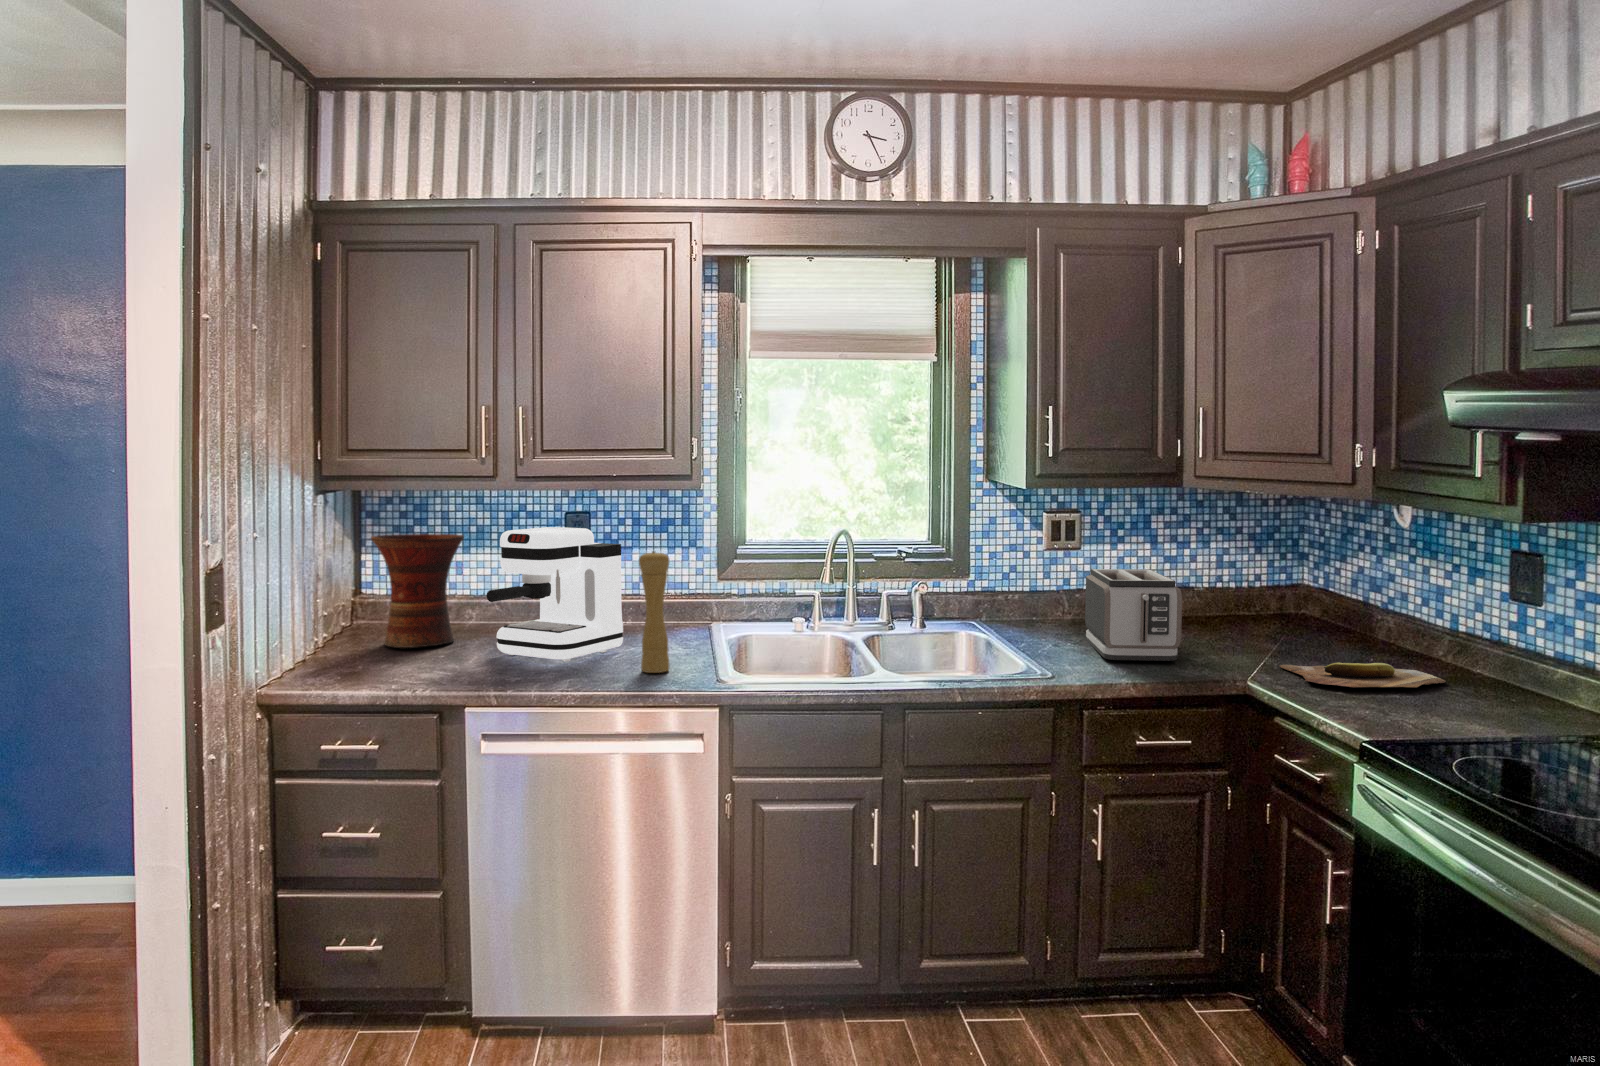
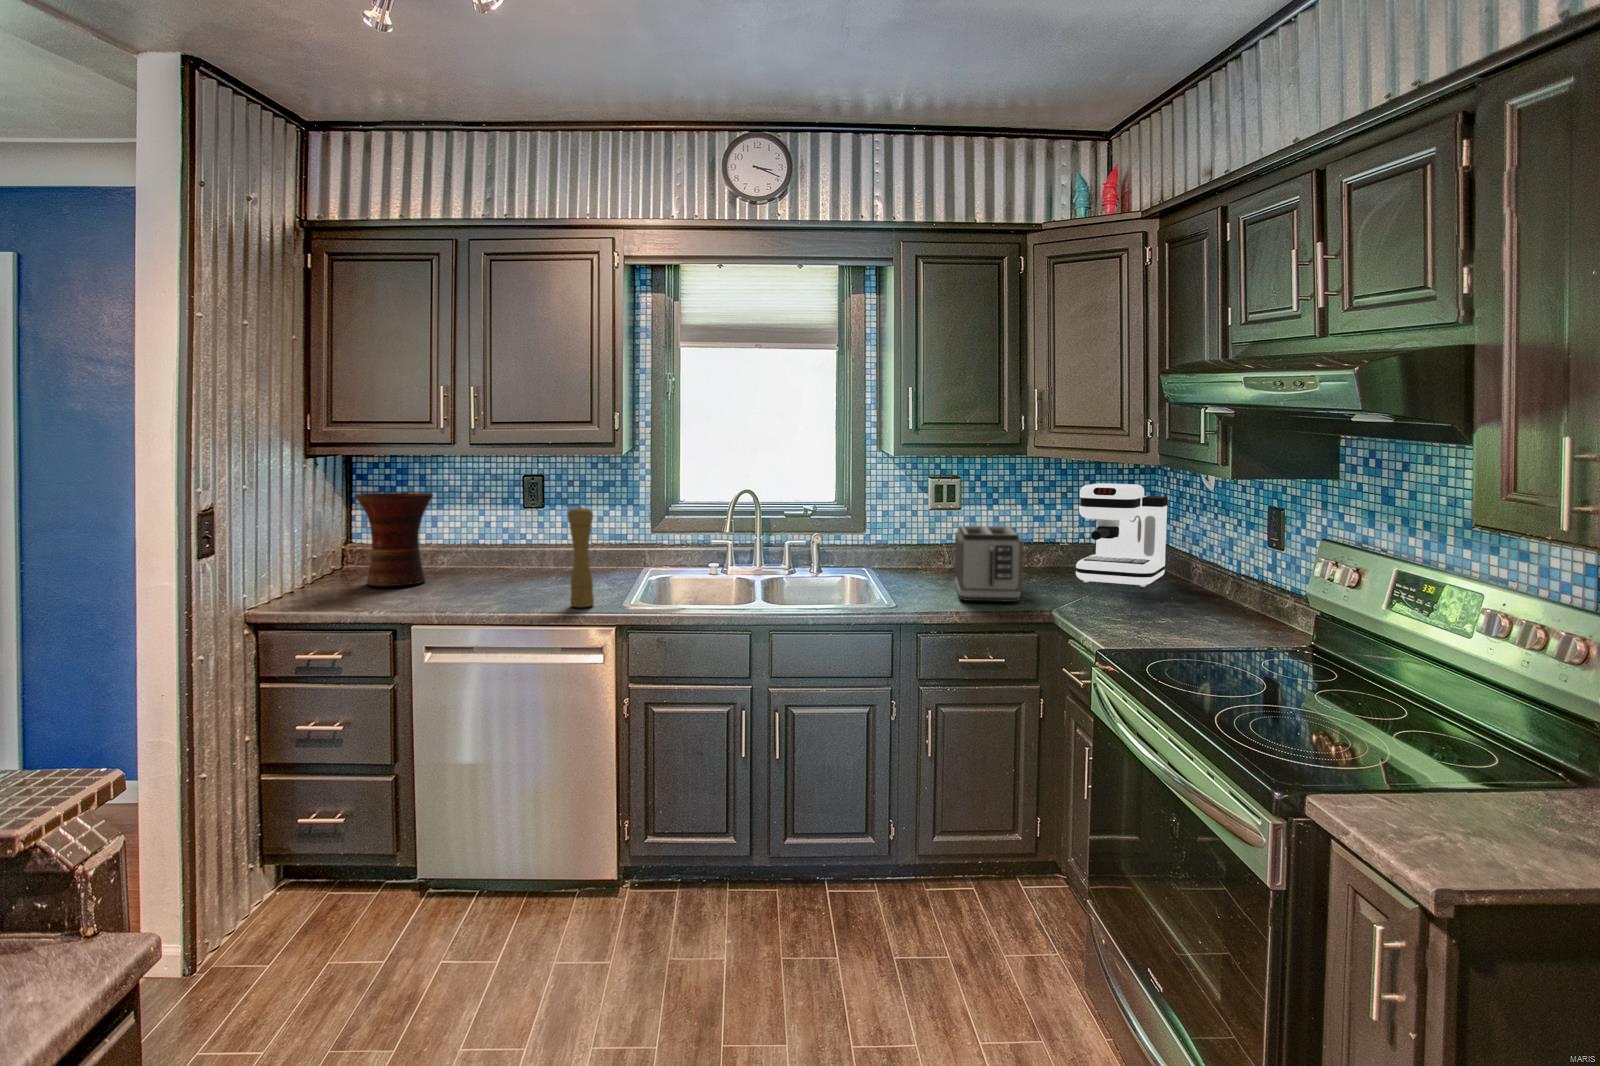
coffee maker: present [487,527,623,662] -> present [1076,483,1168,587]
cutting board: present [1280,663,1445,687] -> none [1104,603,1235,623]

